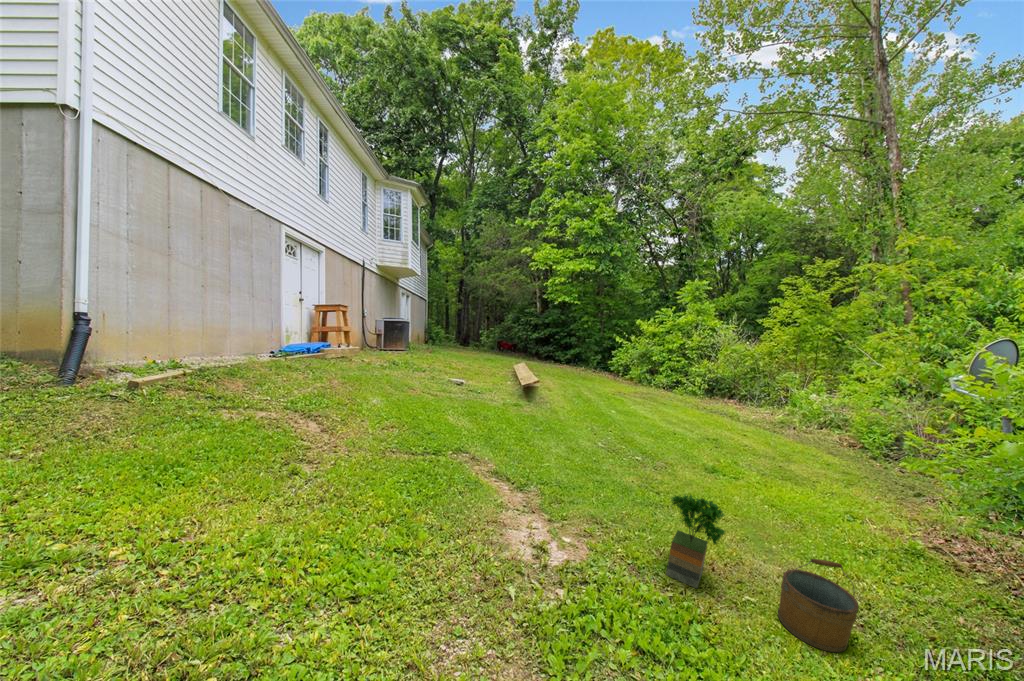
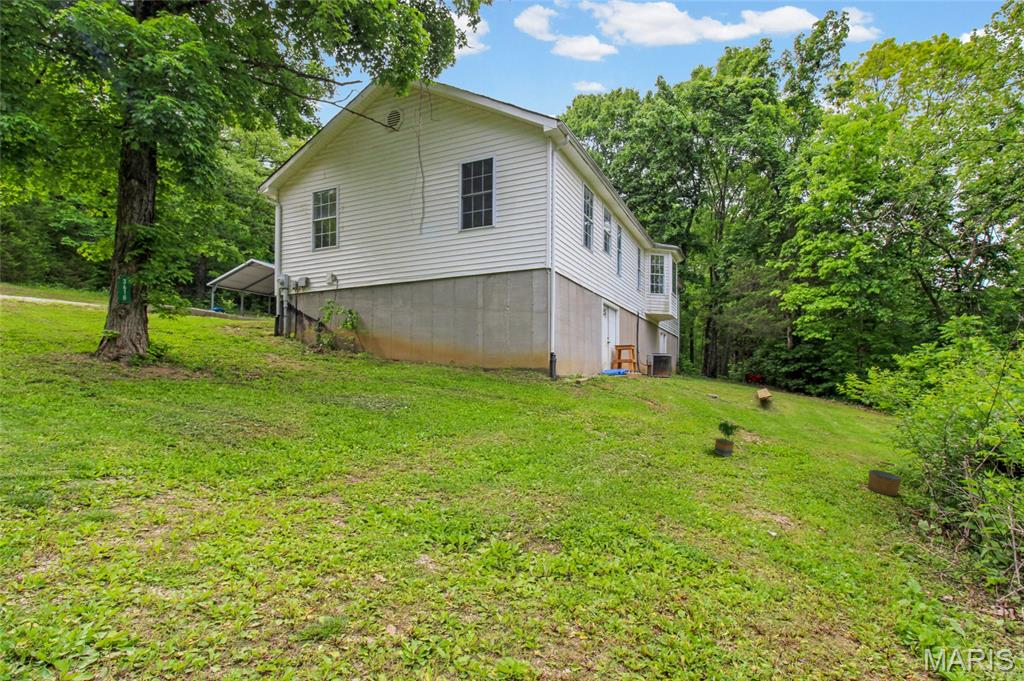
potted tree: present [666,495,725,588] -> present [714,422,739,457]

